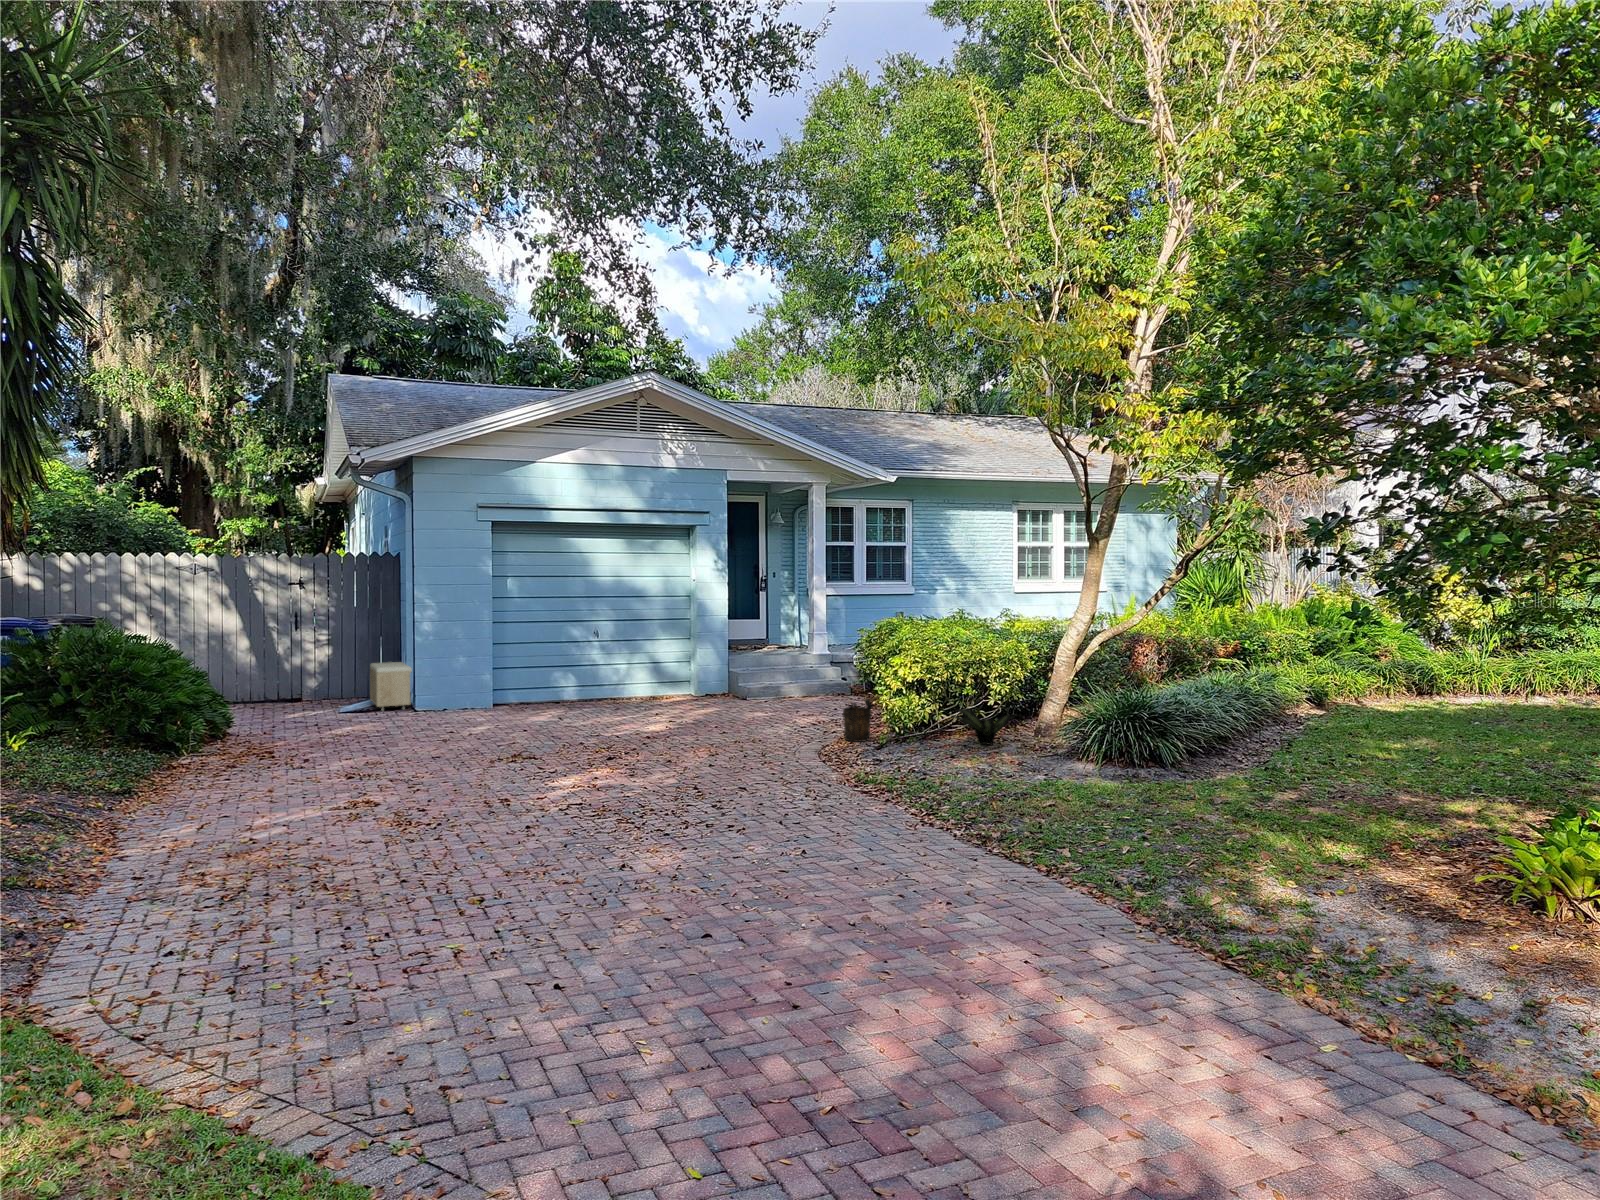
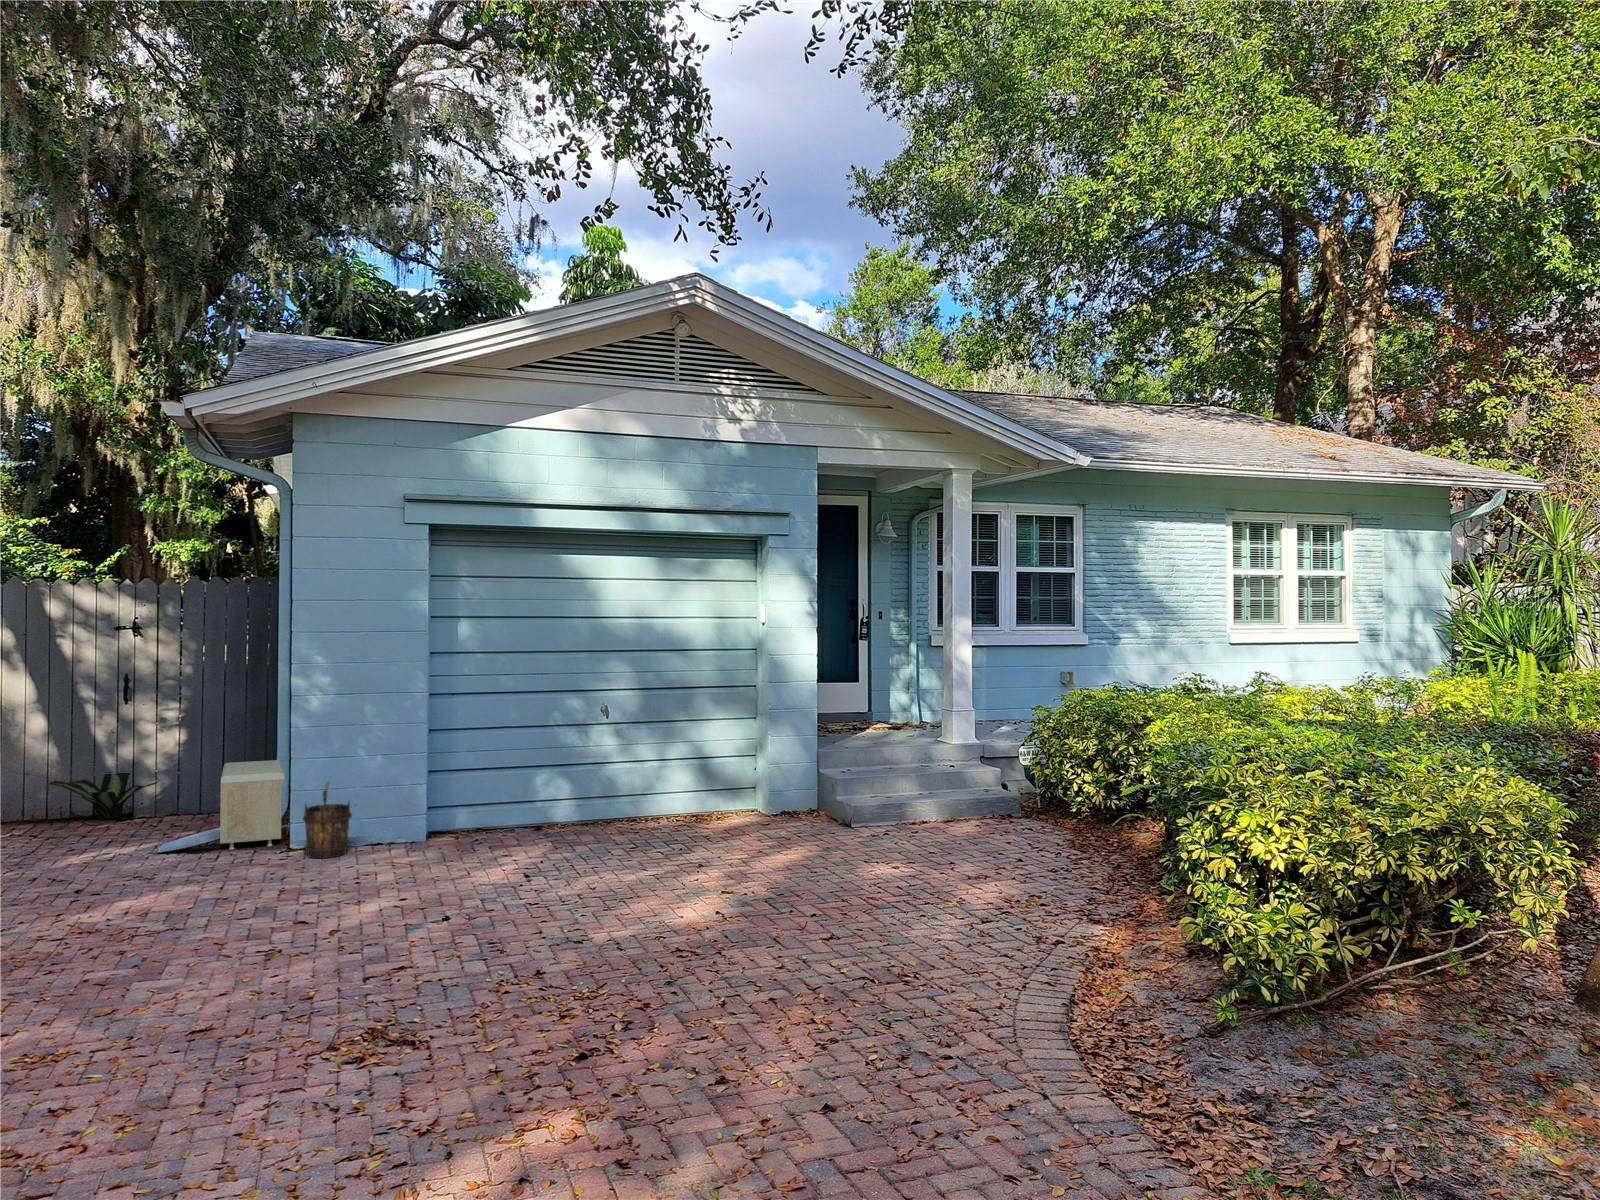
bucket: present [842,695,883,742] -> present [303,782,352,858]
potted plant: present [952,708,1014,745] -> present [49,773,158,820]

